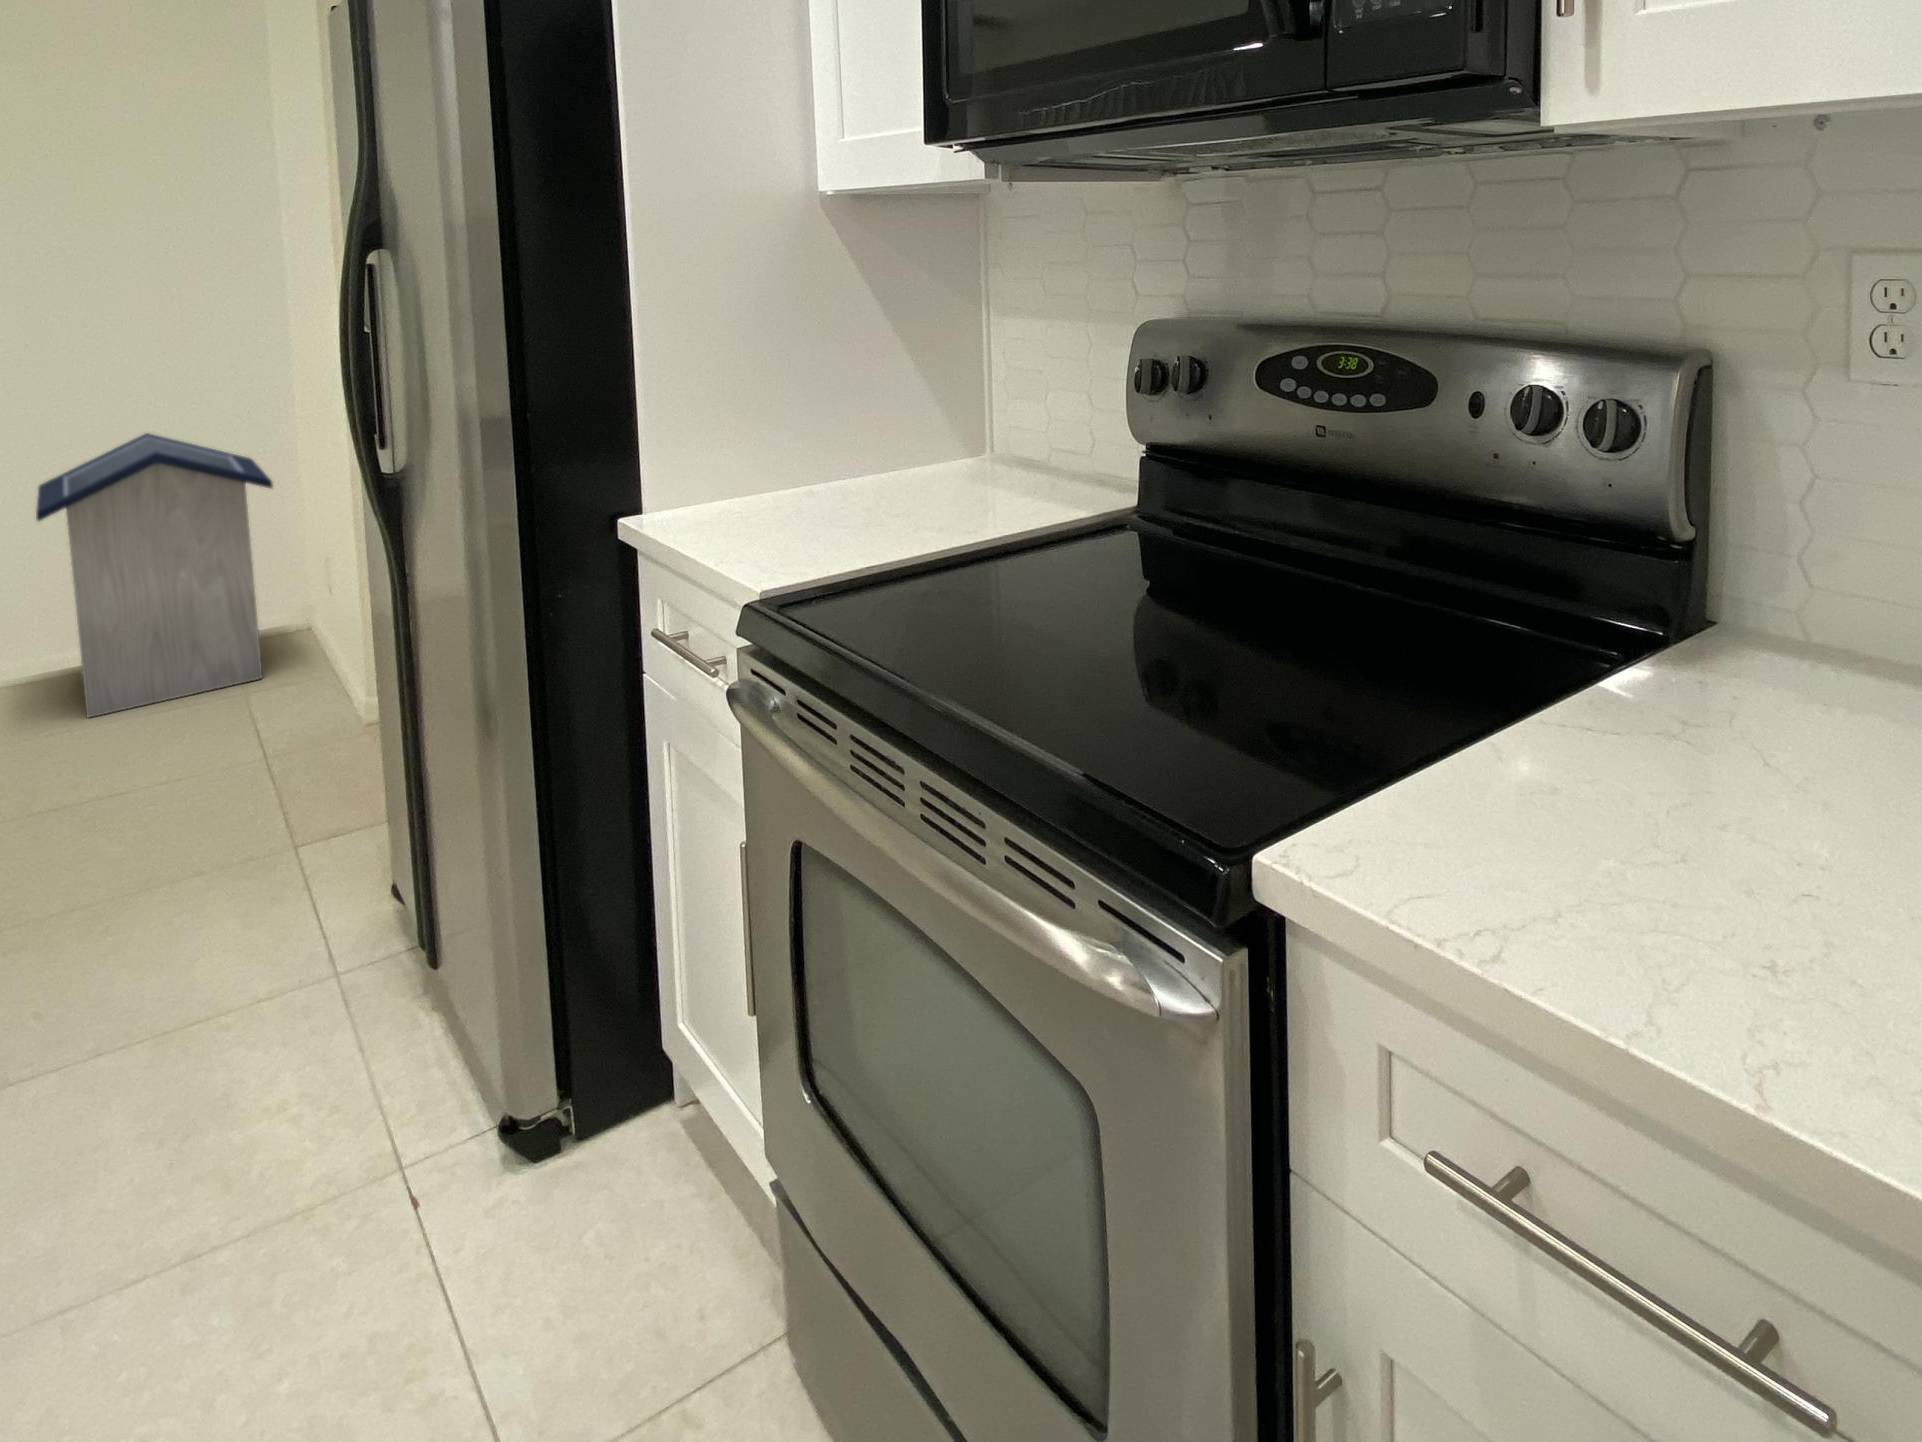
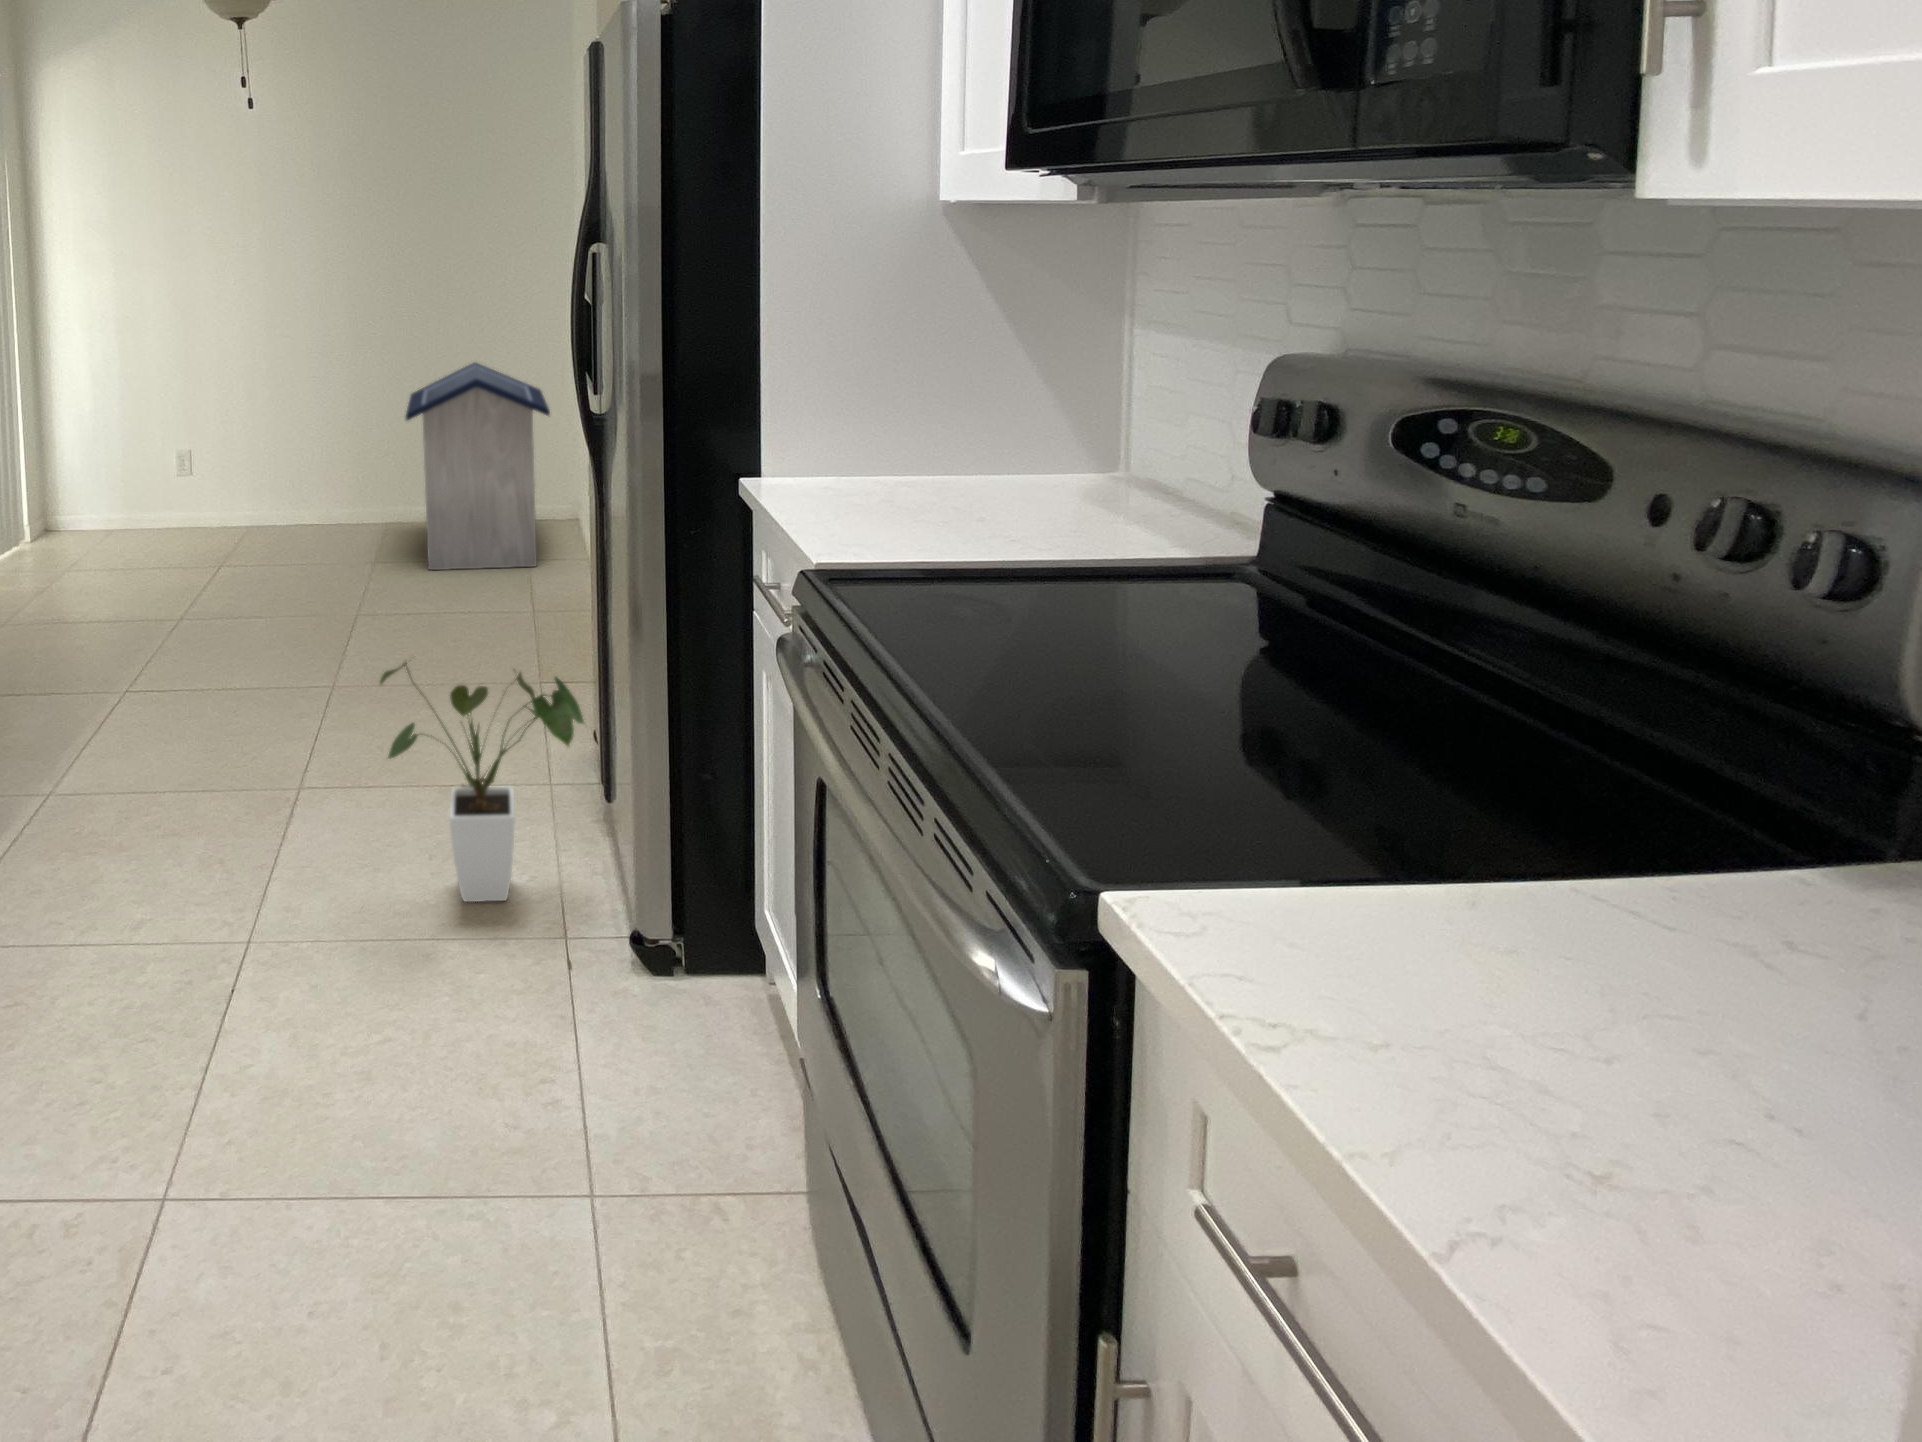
house plant: none [52,807,403,1159] -> present [380,662,584,902]

